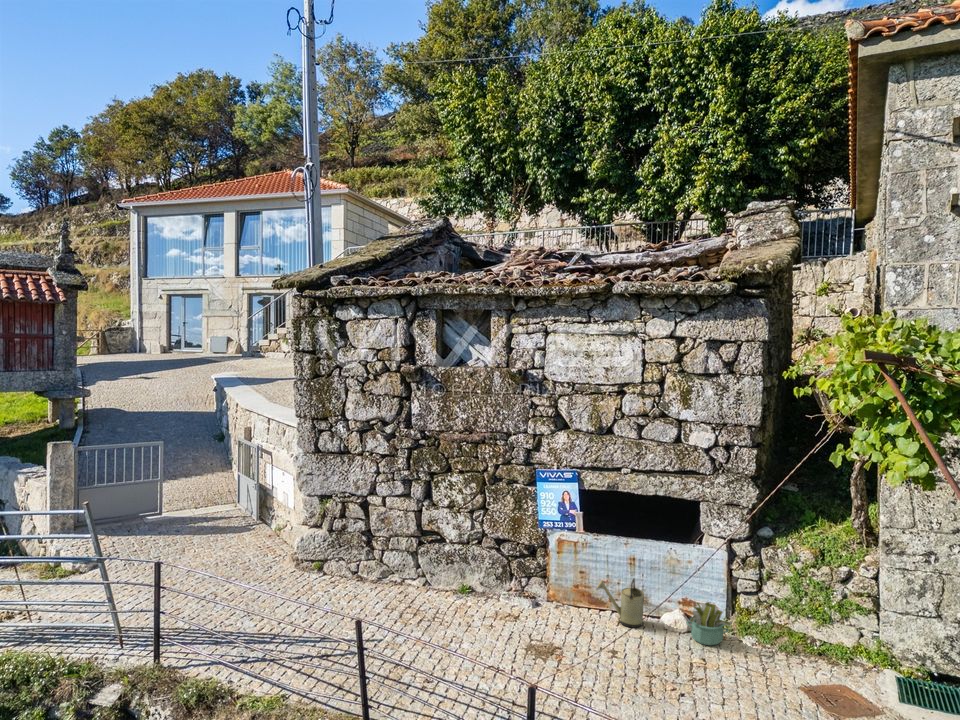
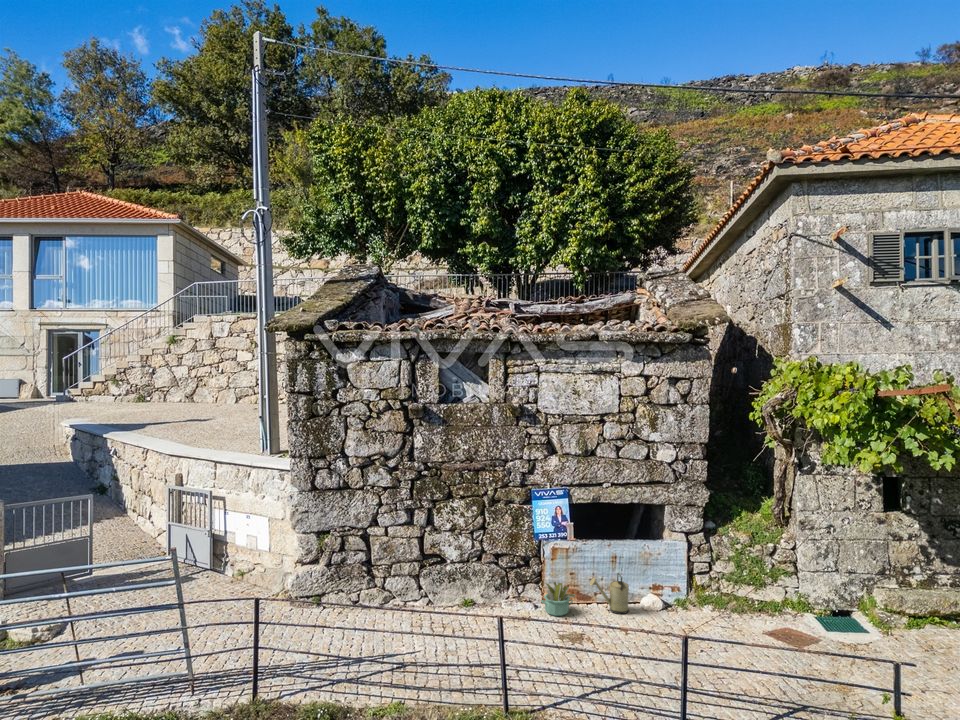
decorative plant: present [687,602,732,645] -> present [541,582,575,616]

